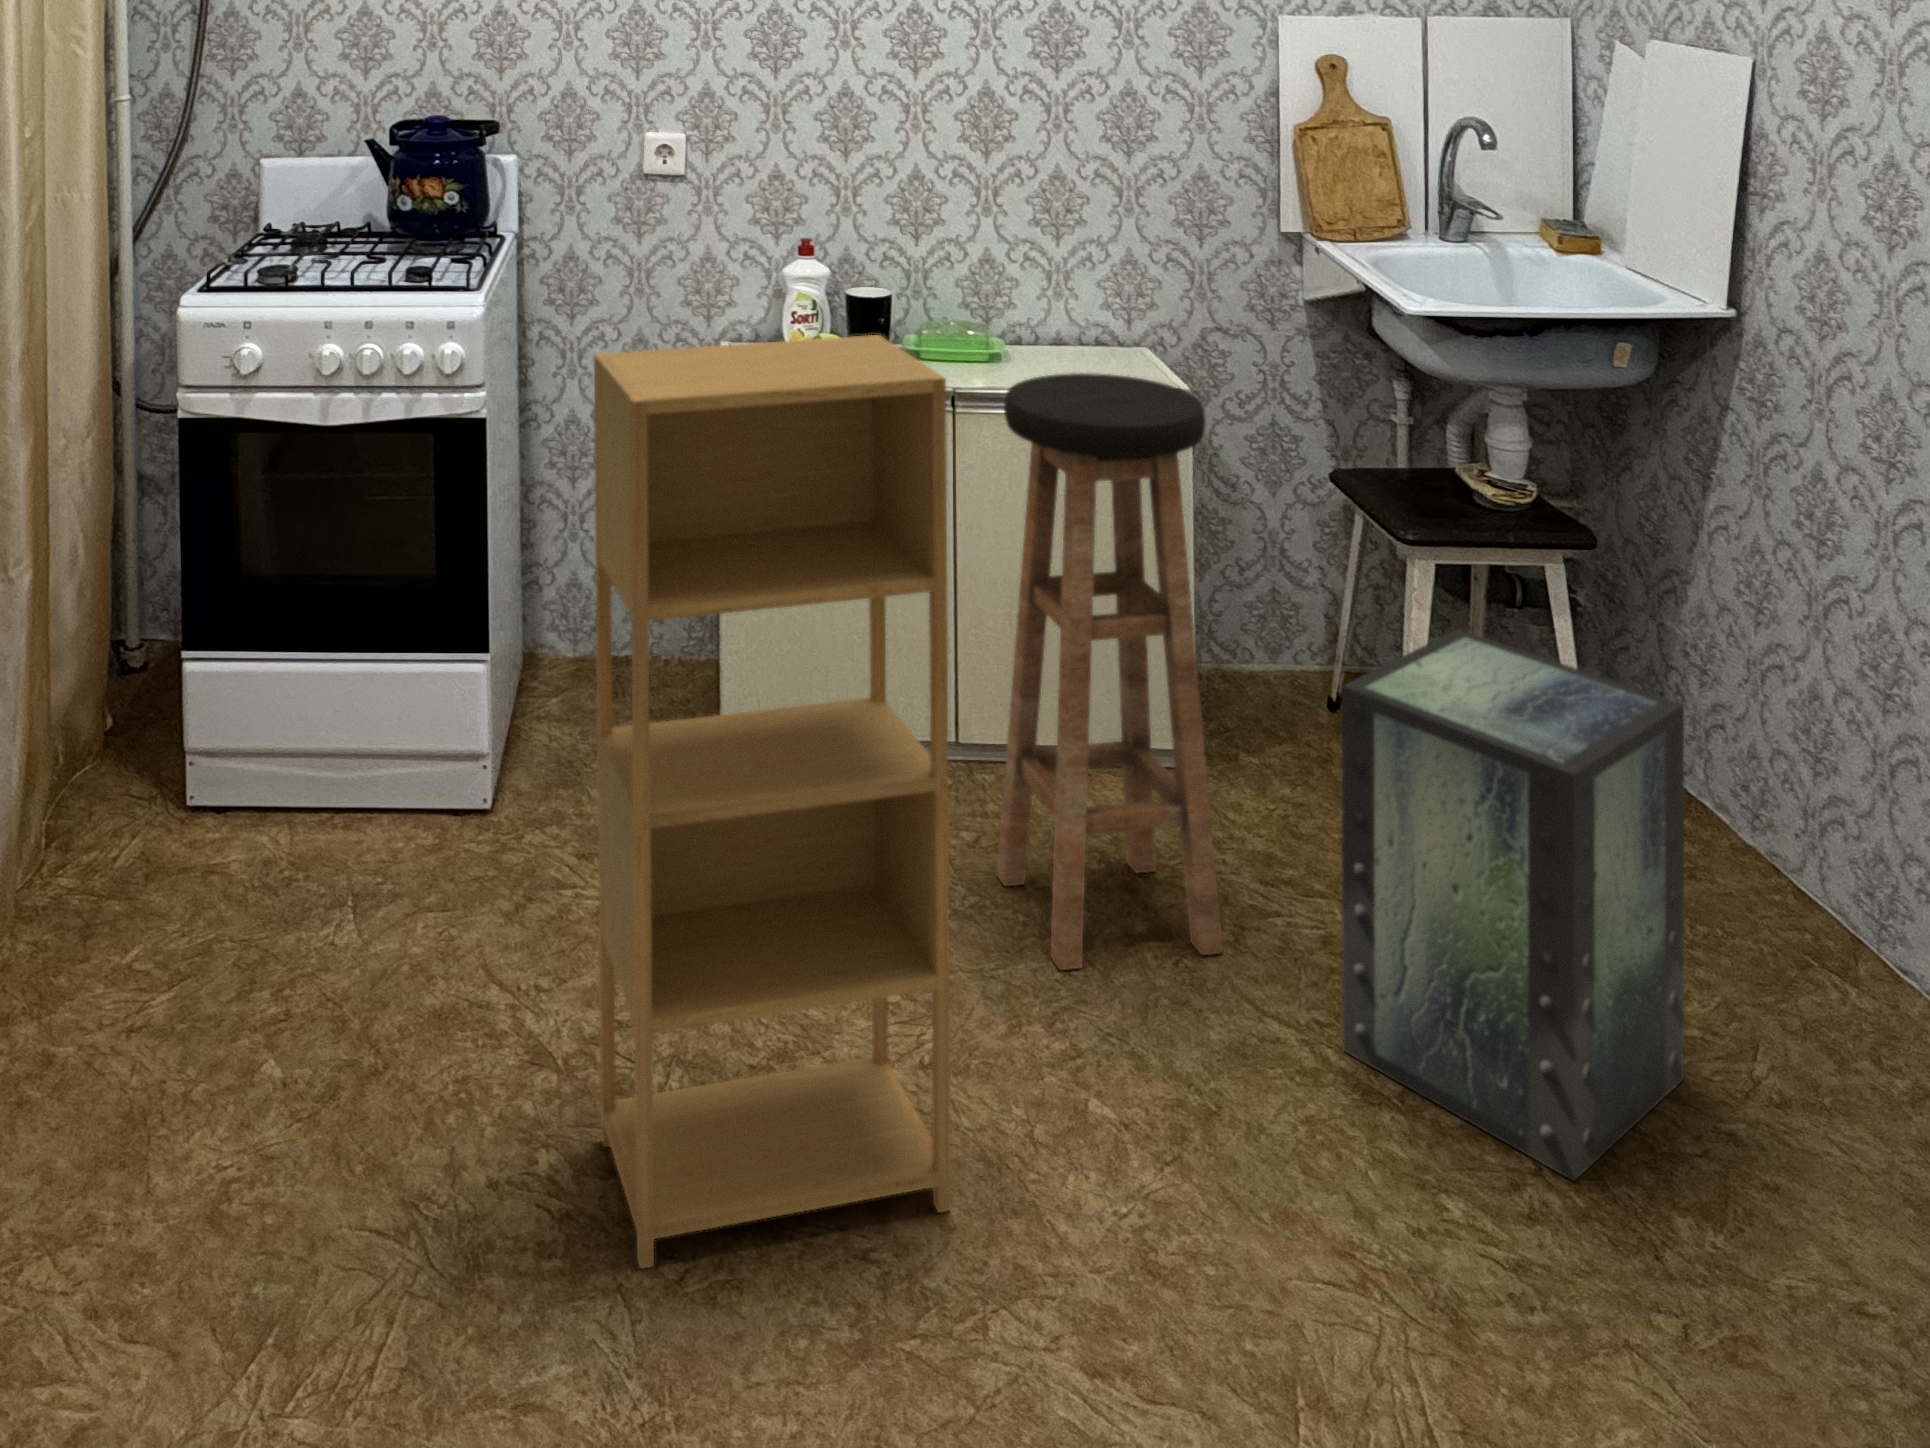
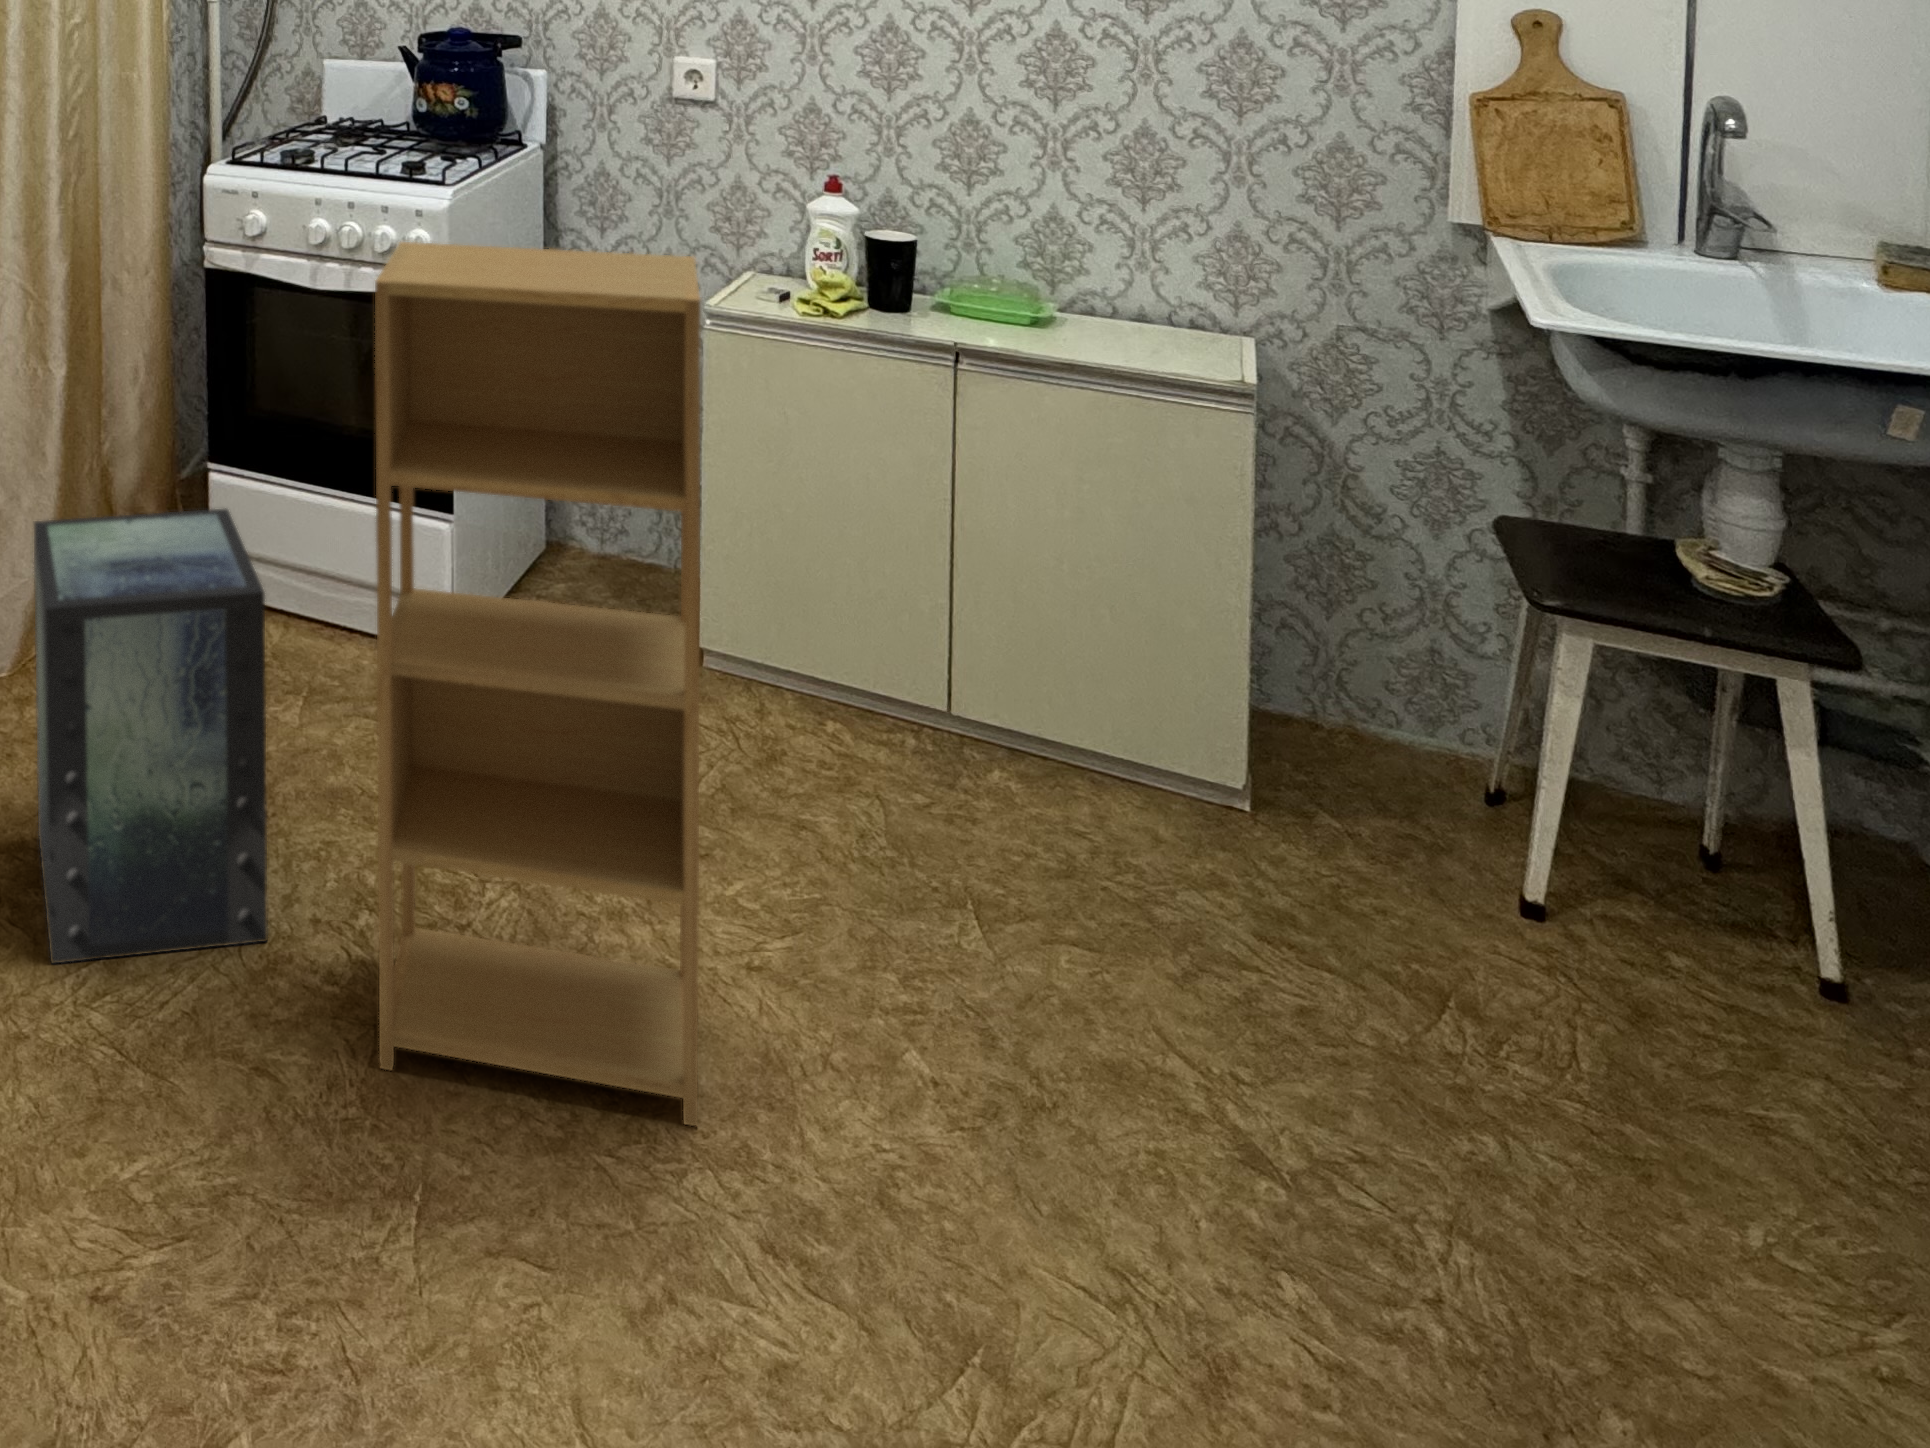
bar stool: present [997,373,1223,970] -> none [931,338,1174,1002]
storage box: present [1342,629,1684,1181] -> present [34,508,268,963]

